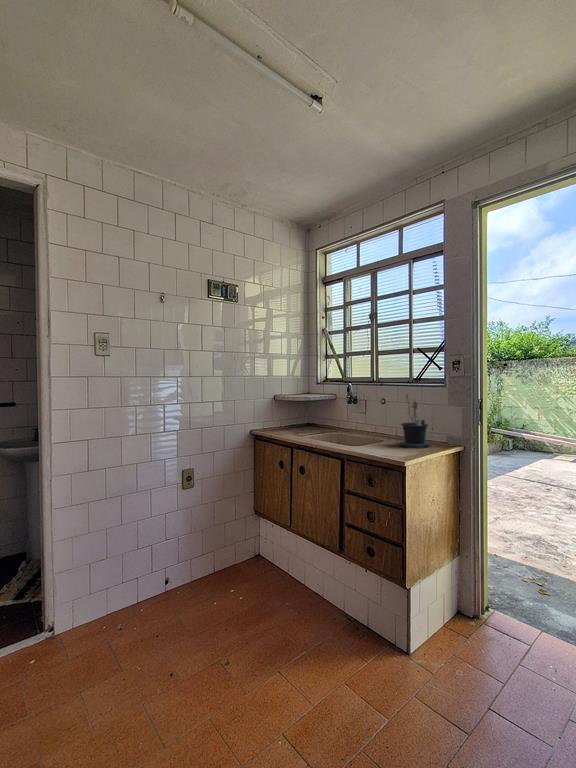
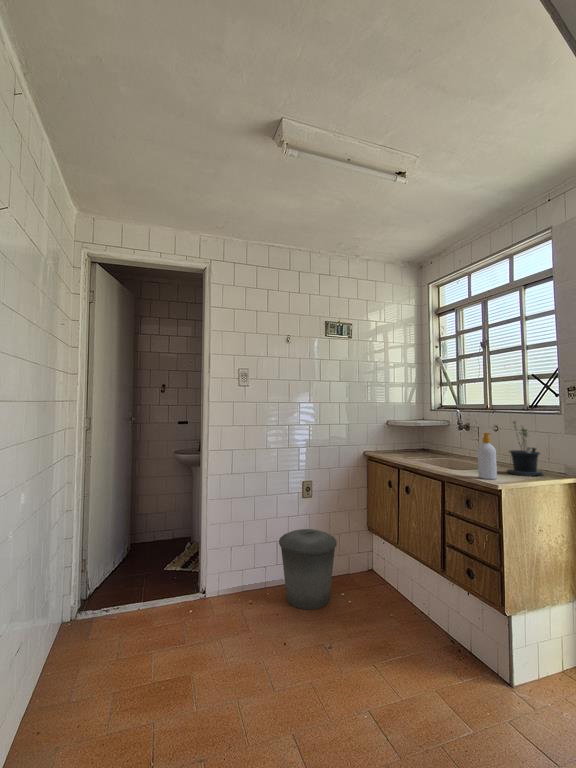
soap bottle: none [379,408,397,455] -> present [478,433,497,479]
trash can: none [155,525,226,622] -> present [279,529,337,610]

